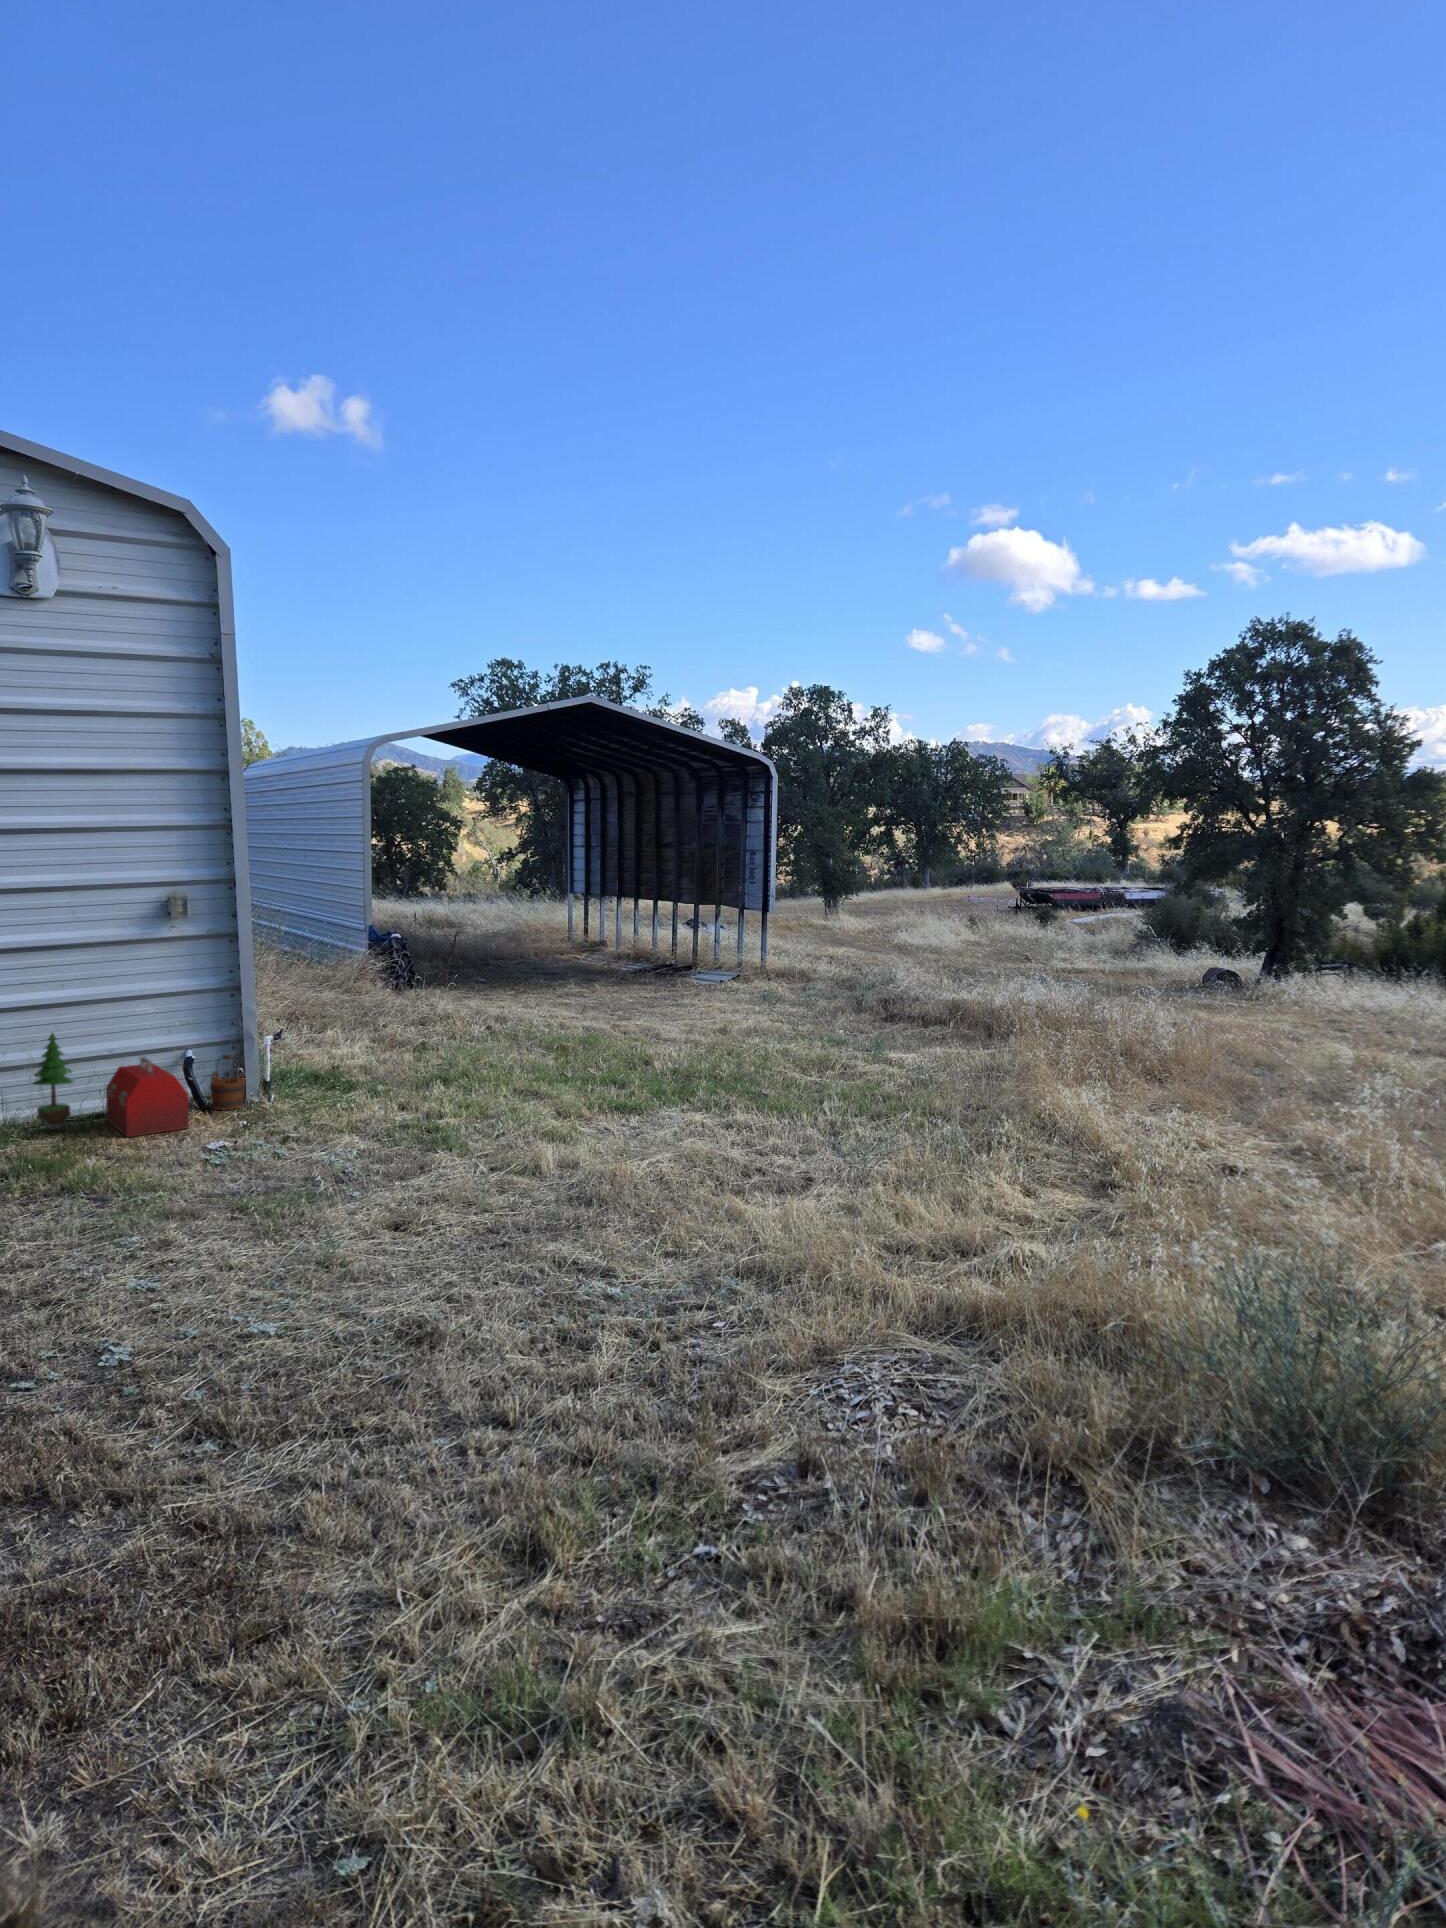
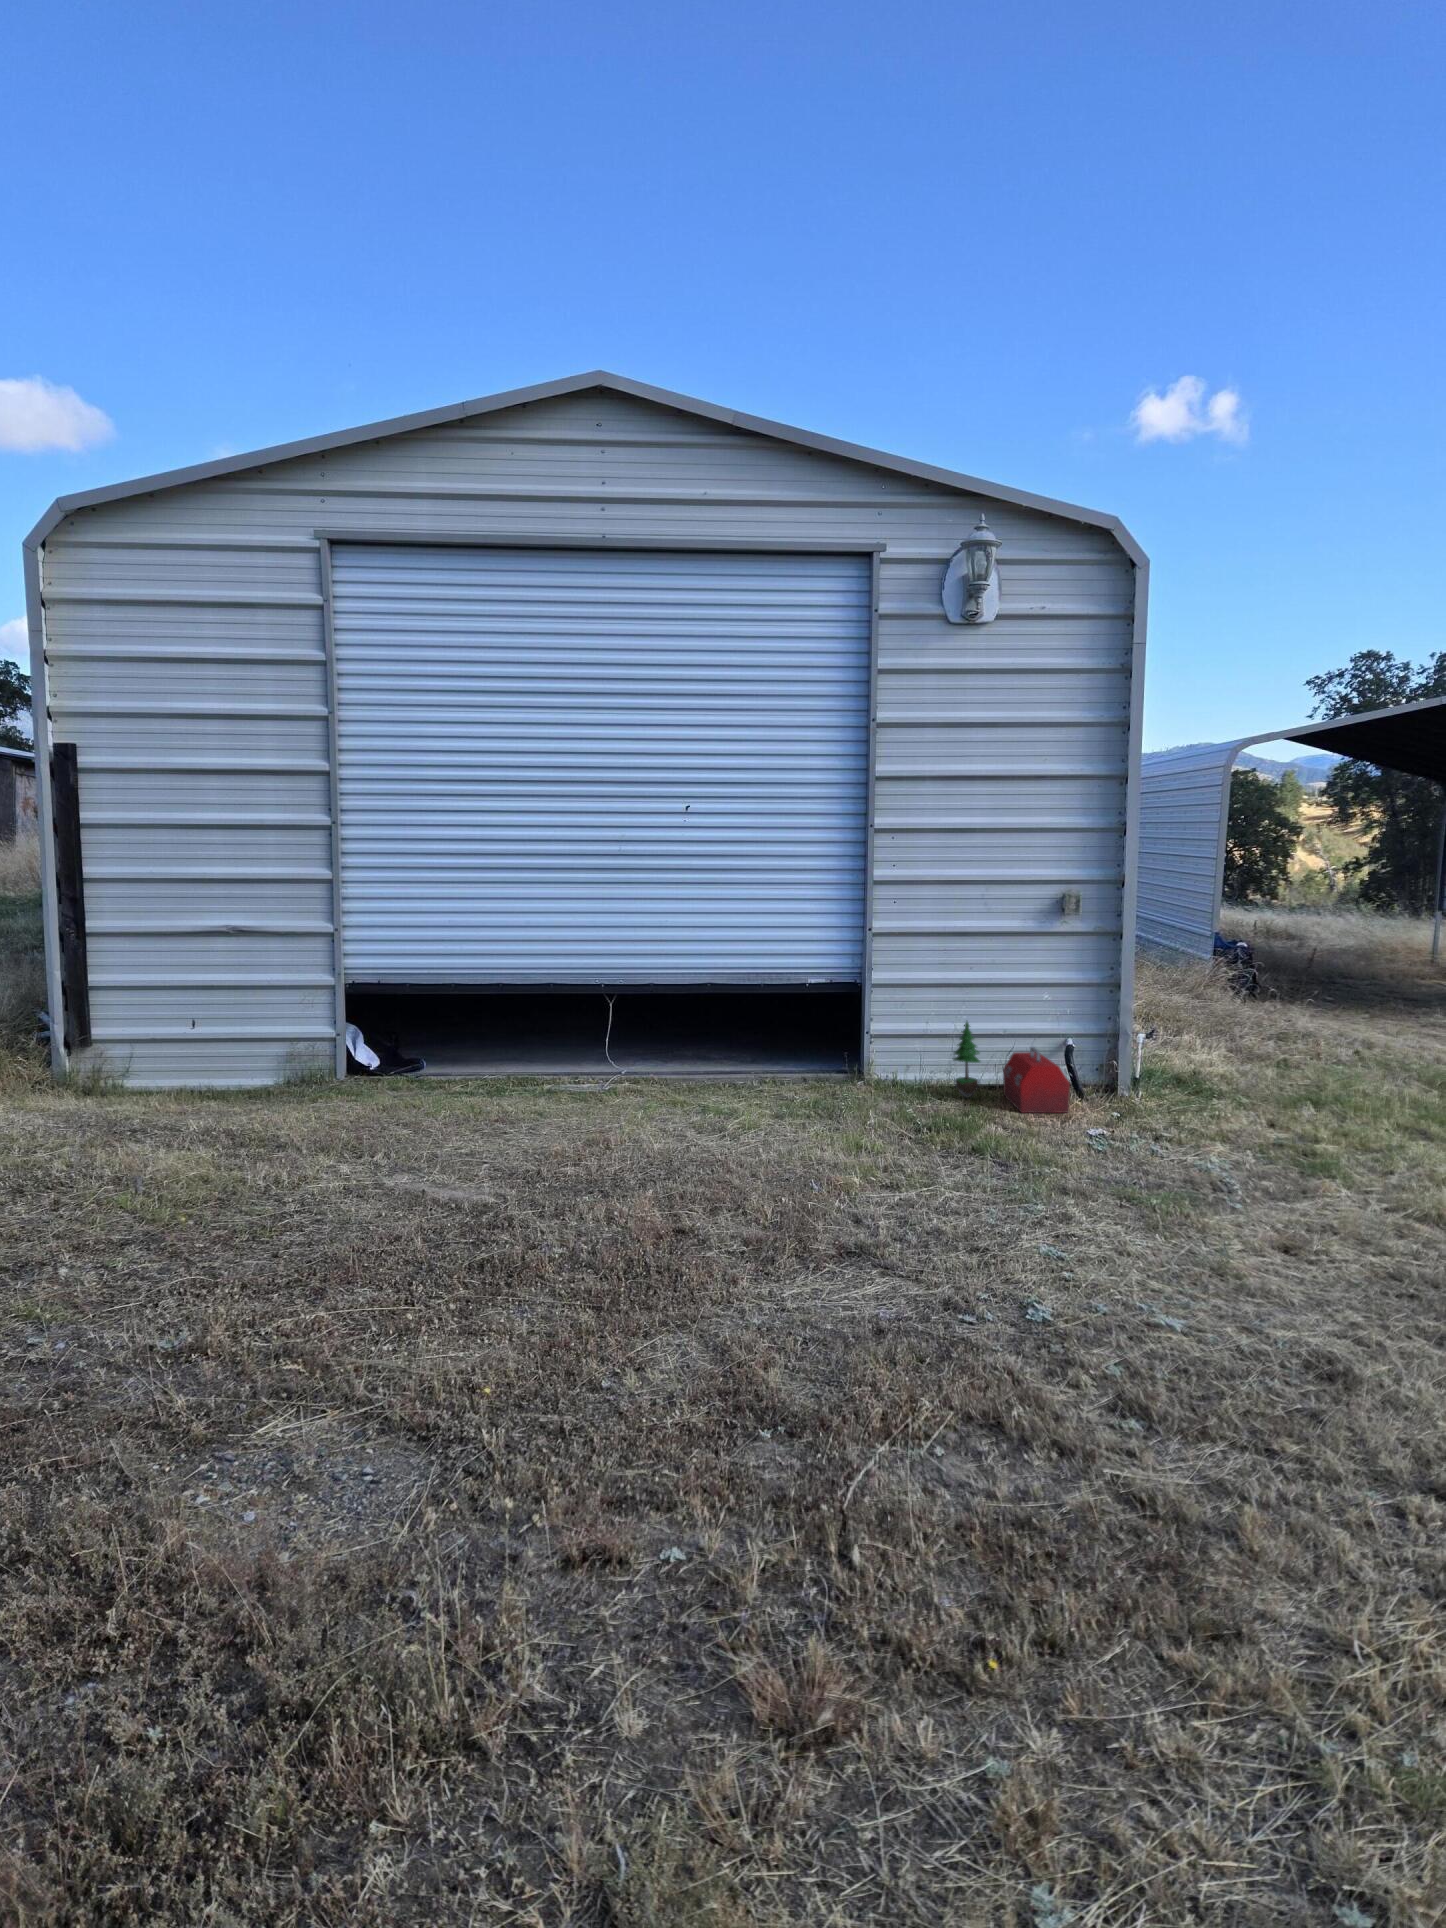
wooden bucket: present [210,1055,245,1110] -> none [1084,1051,1115,1101]

